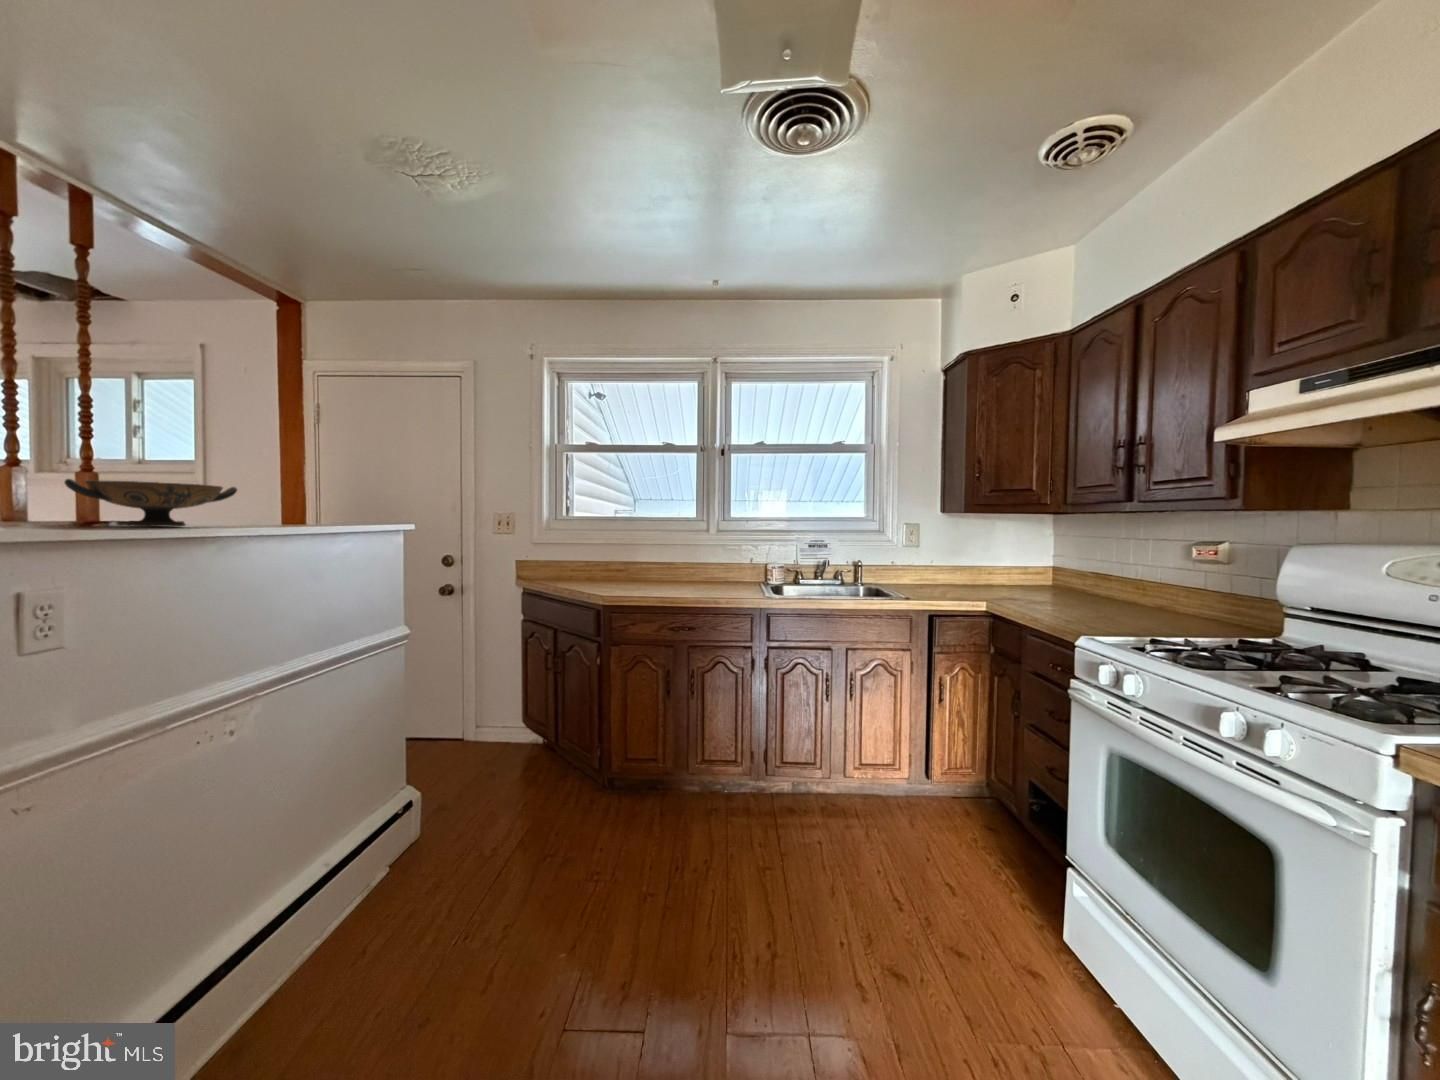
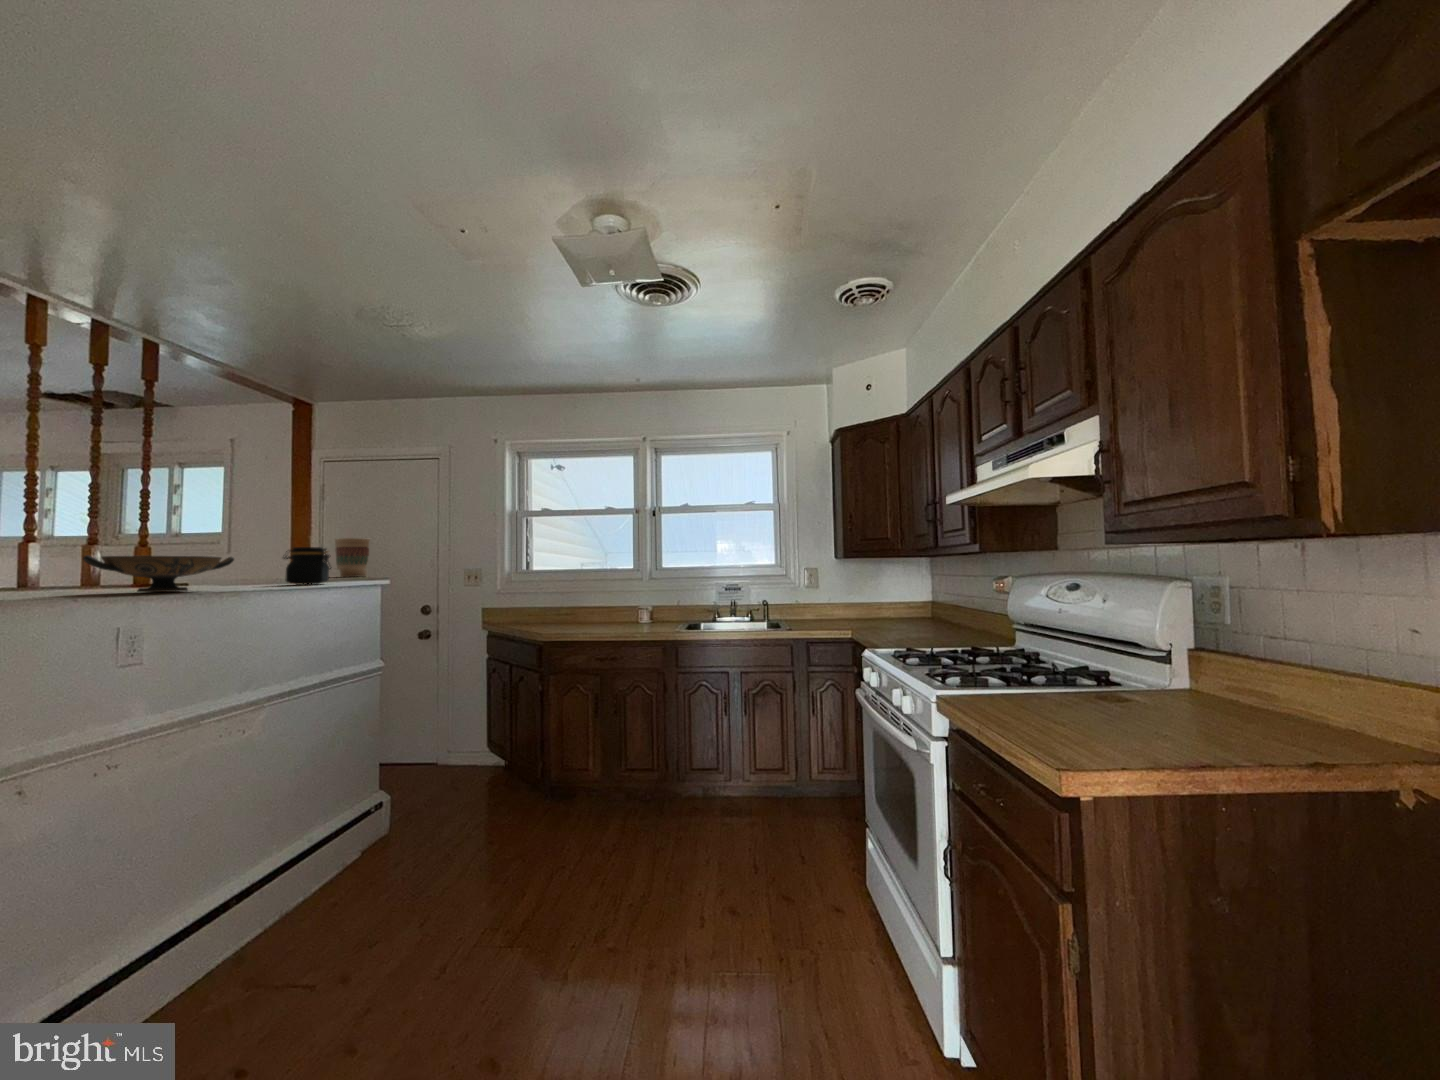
flower pot: none [348,472,390,517] -> present [335,538,370,577]
jar: none [292,479,348,524] -> present [283,547,332,584]

